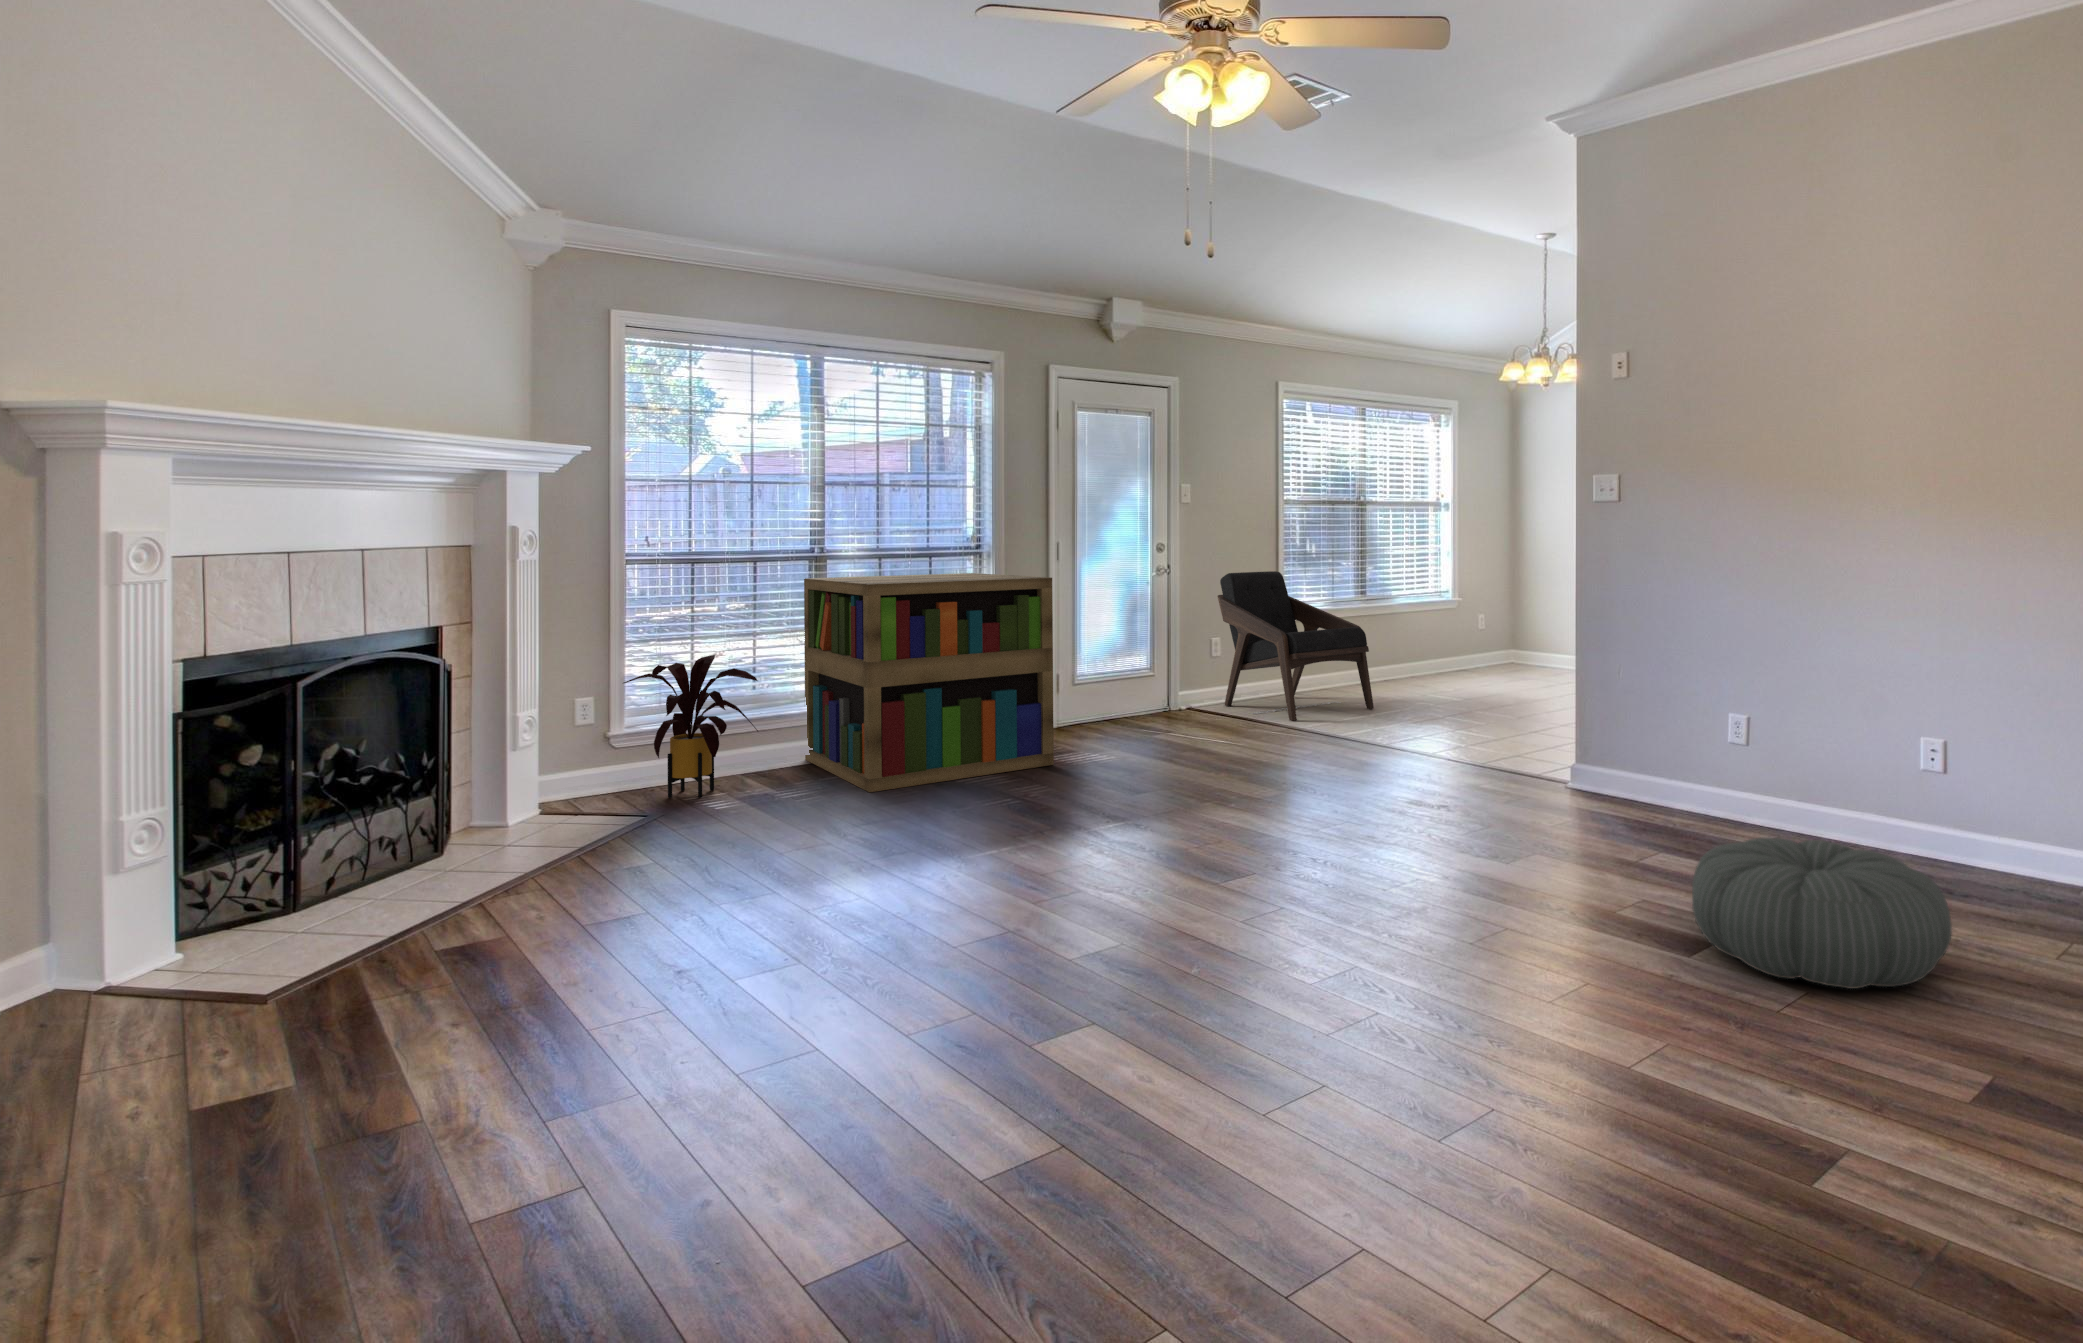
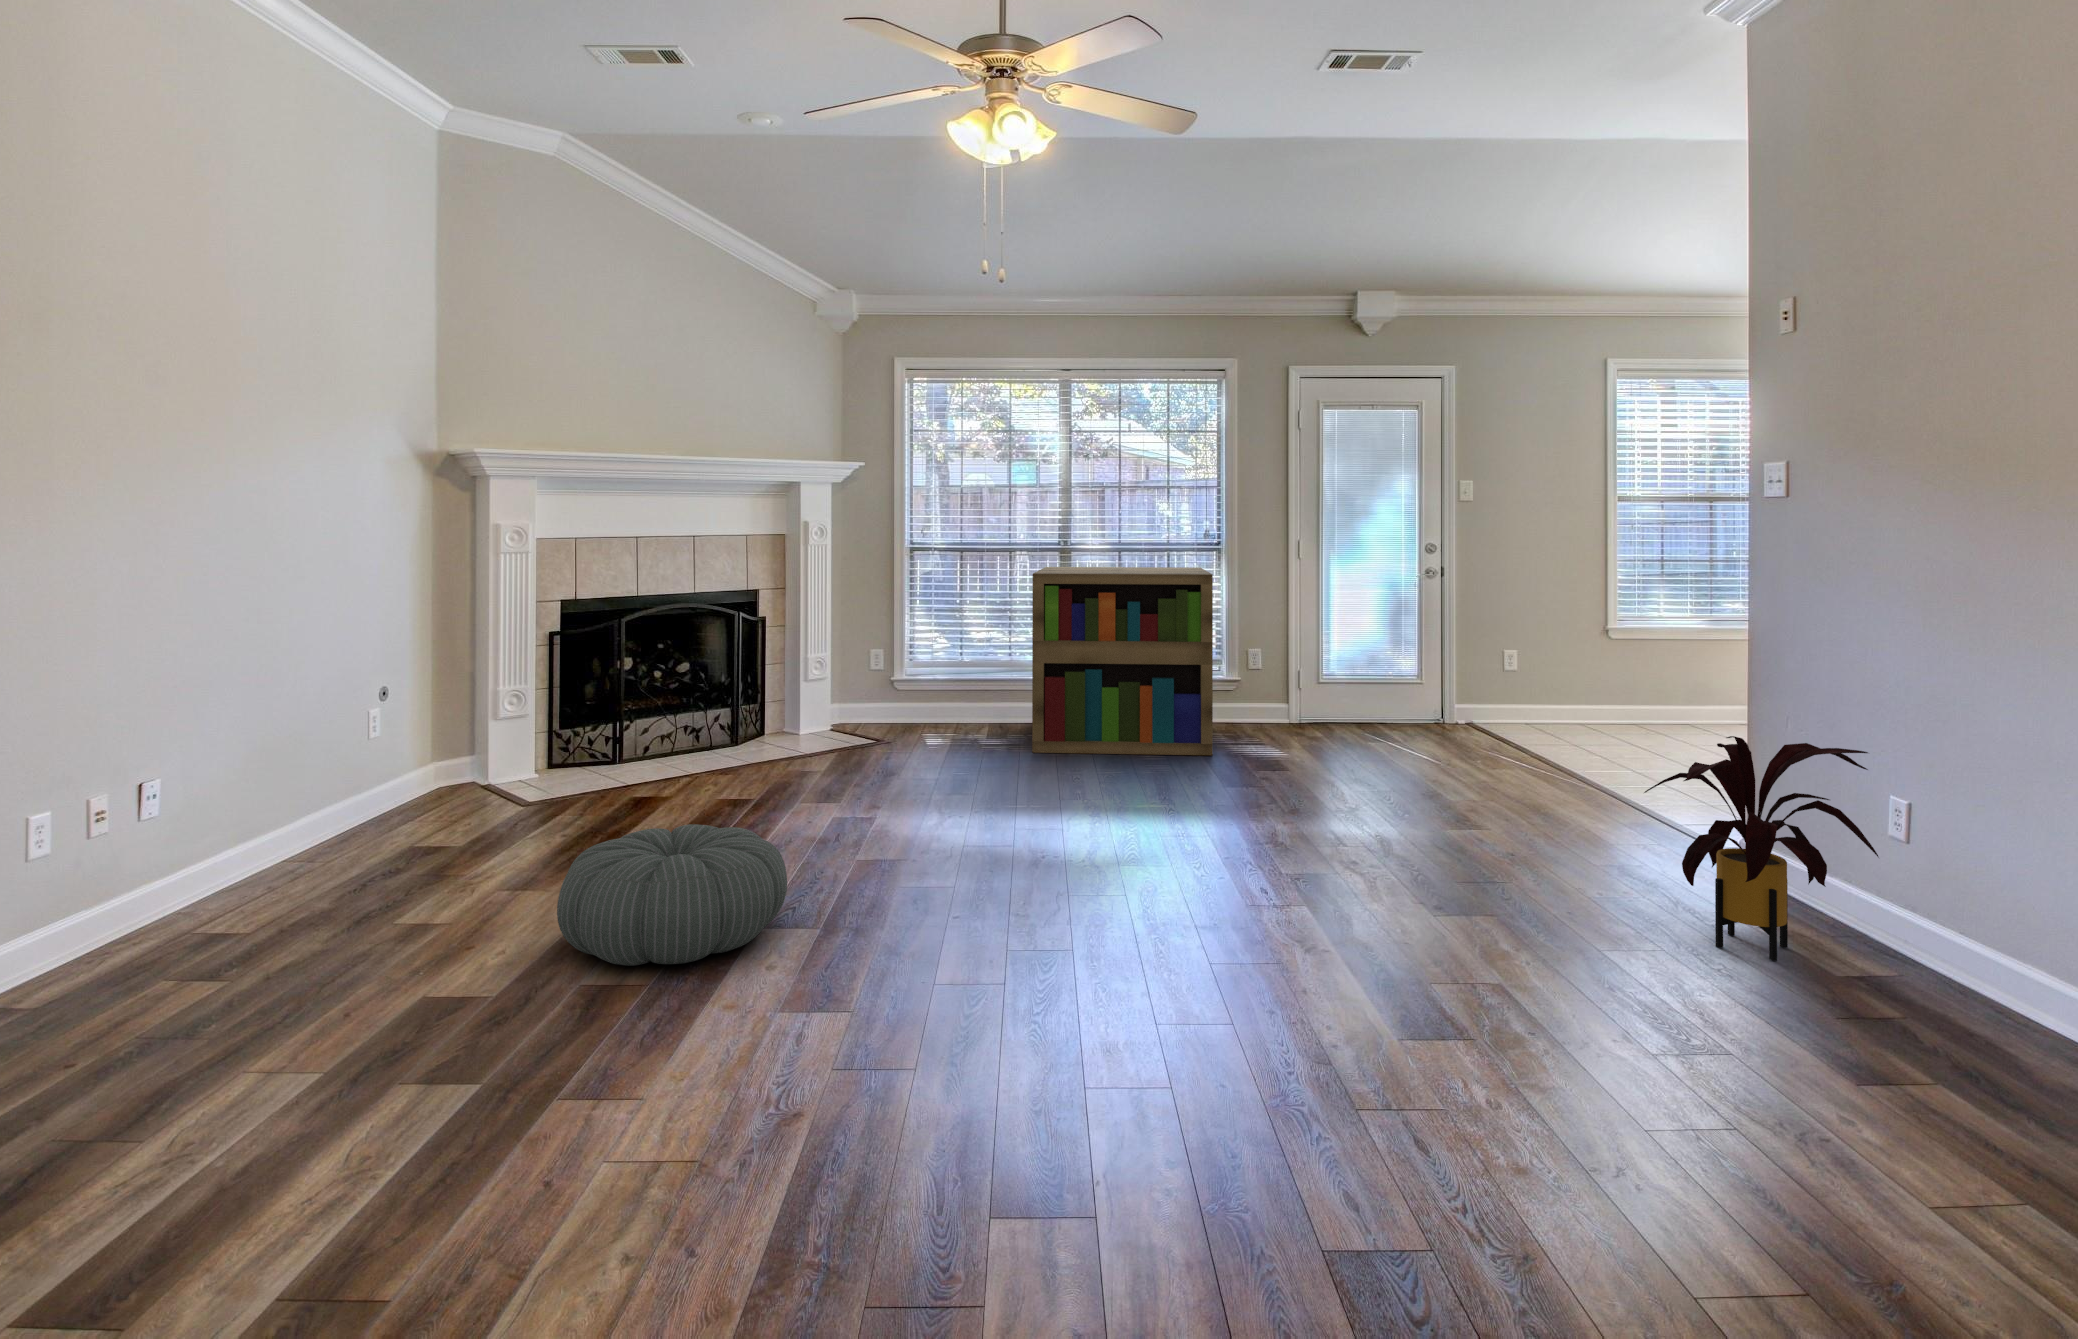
lounge chair: present [1217,571,1374,721] -> none [1505,578,1686,754]
house plant: present [624,655,758,798] -> present [1644,736,1878,961]
pouf: present [1692,837,1952,989] -> present [557,824,787,966]

